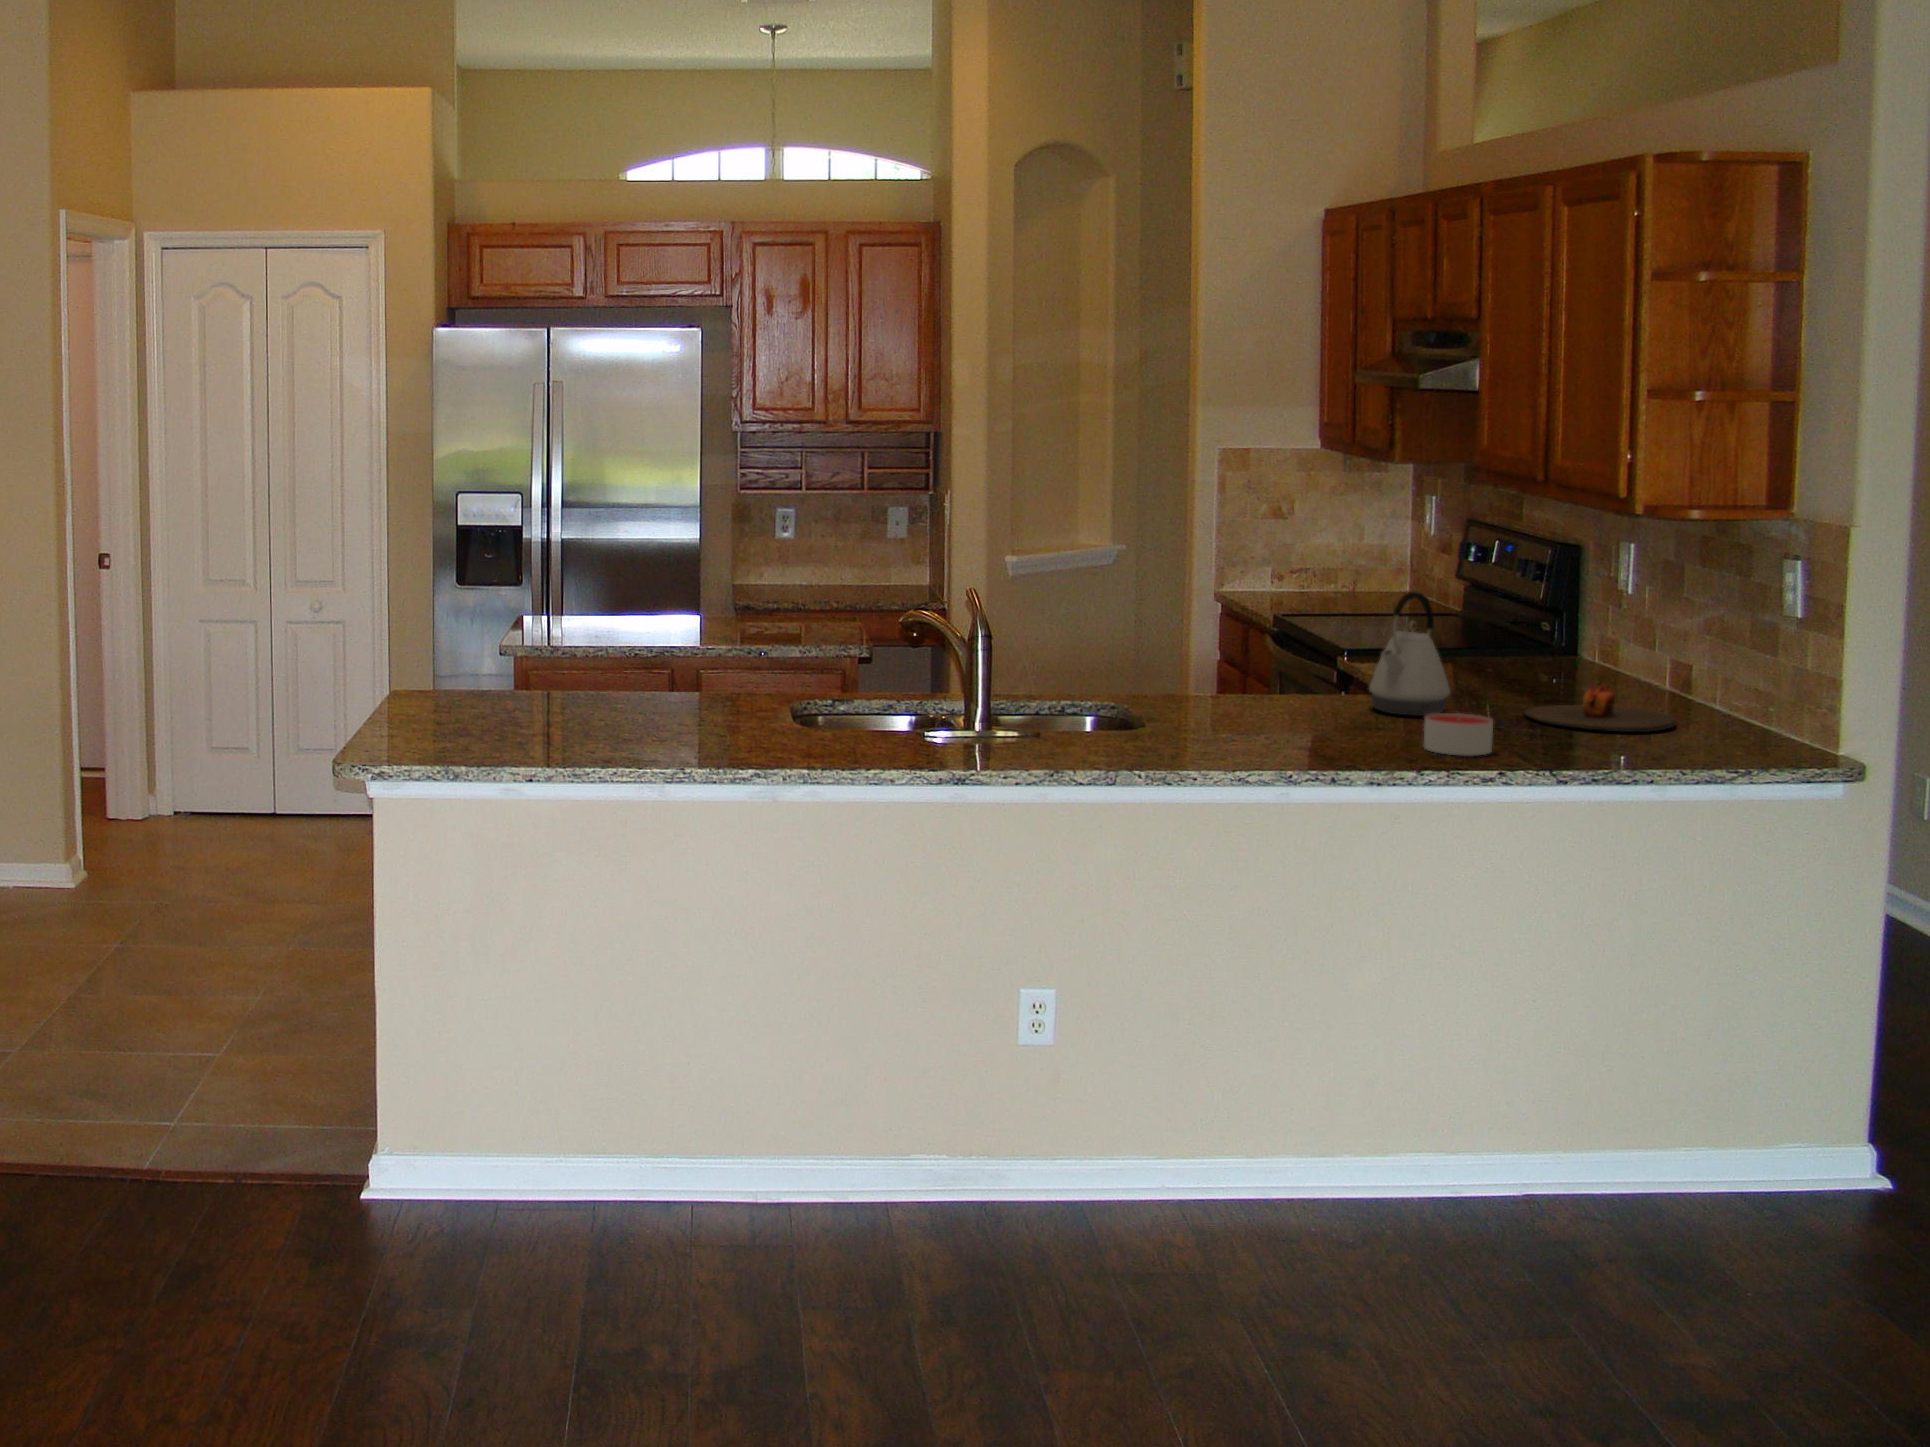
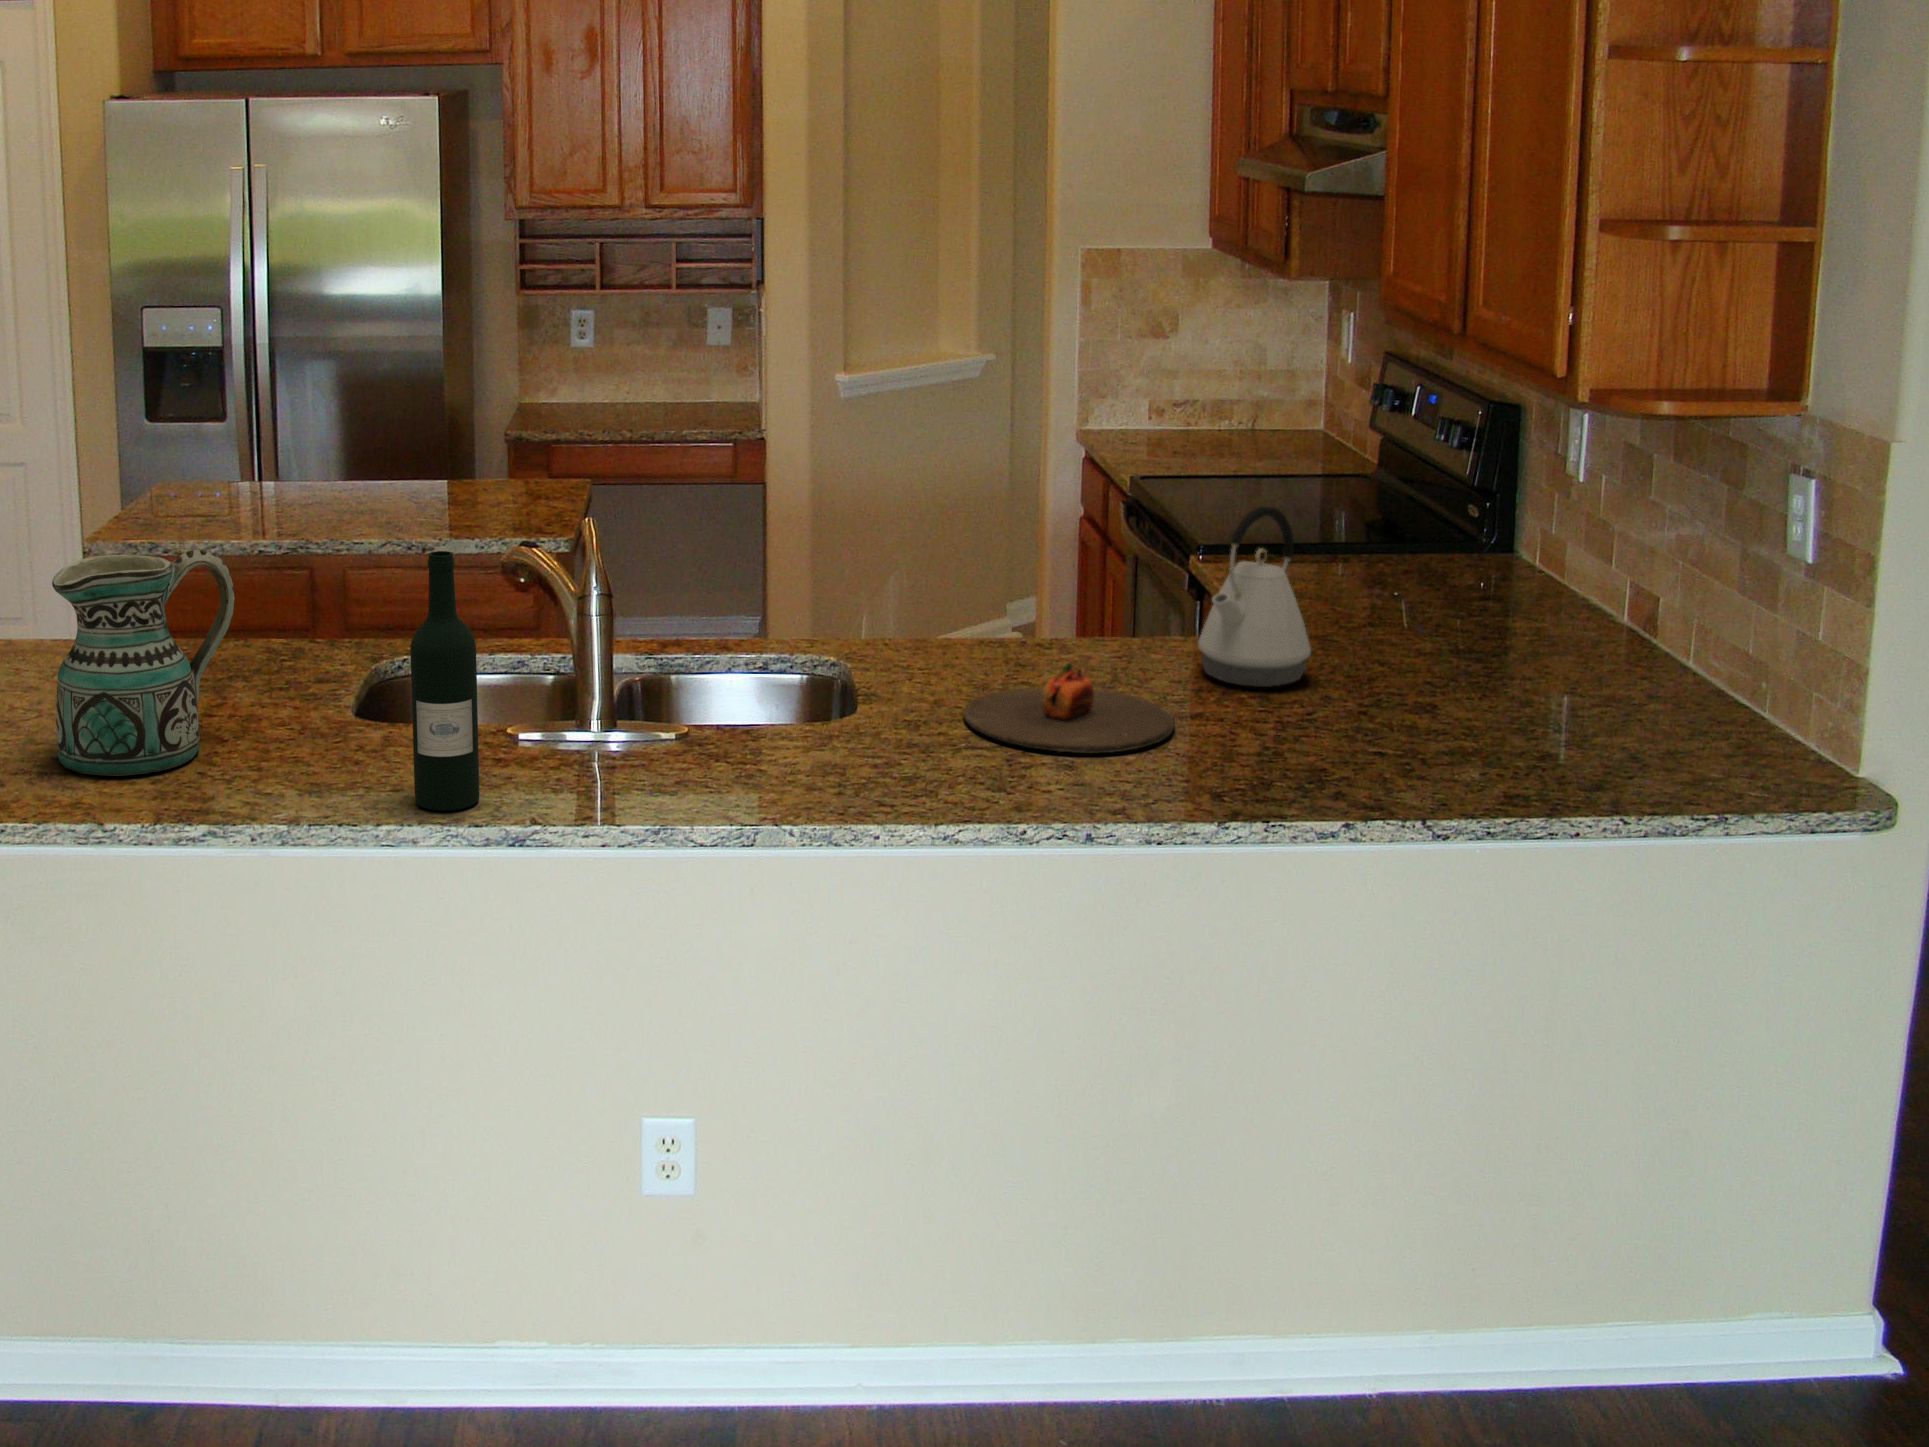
wine bottle: none [885,596,928,763] -> present [410,551,479,811]
ceramic pitcher: none [634,607,742,748] -> present [52,550,235,776]
plate: present [1525,681,1676,732] -> present [963,663,1175,753]
candle: present [1424,713,1493,756] -> none [1249,708,1350,783]

